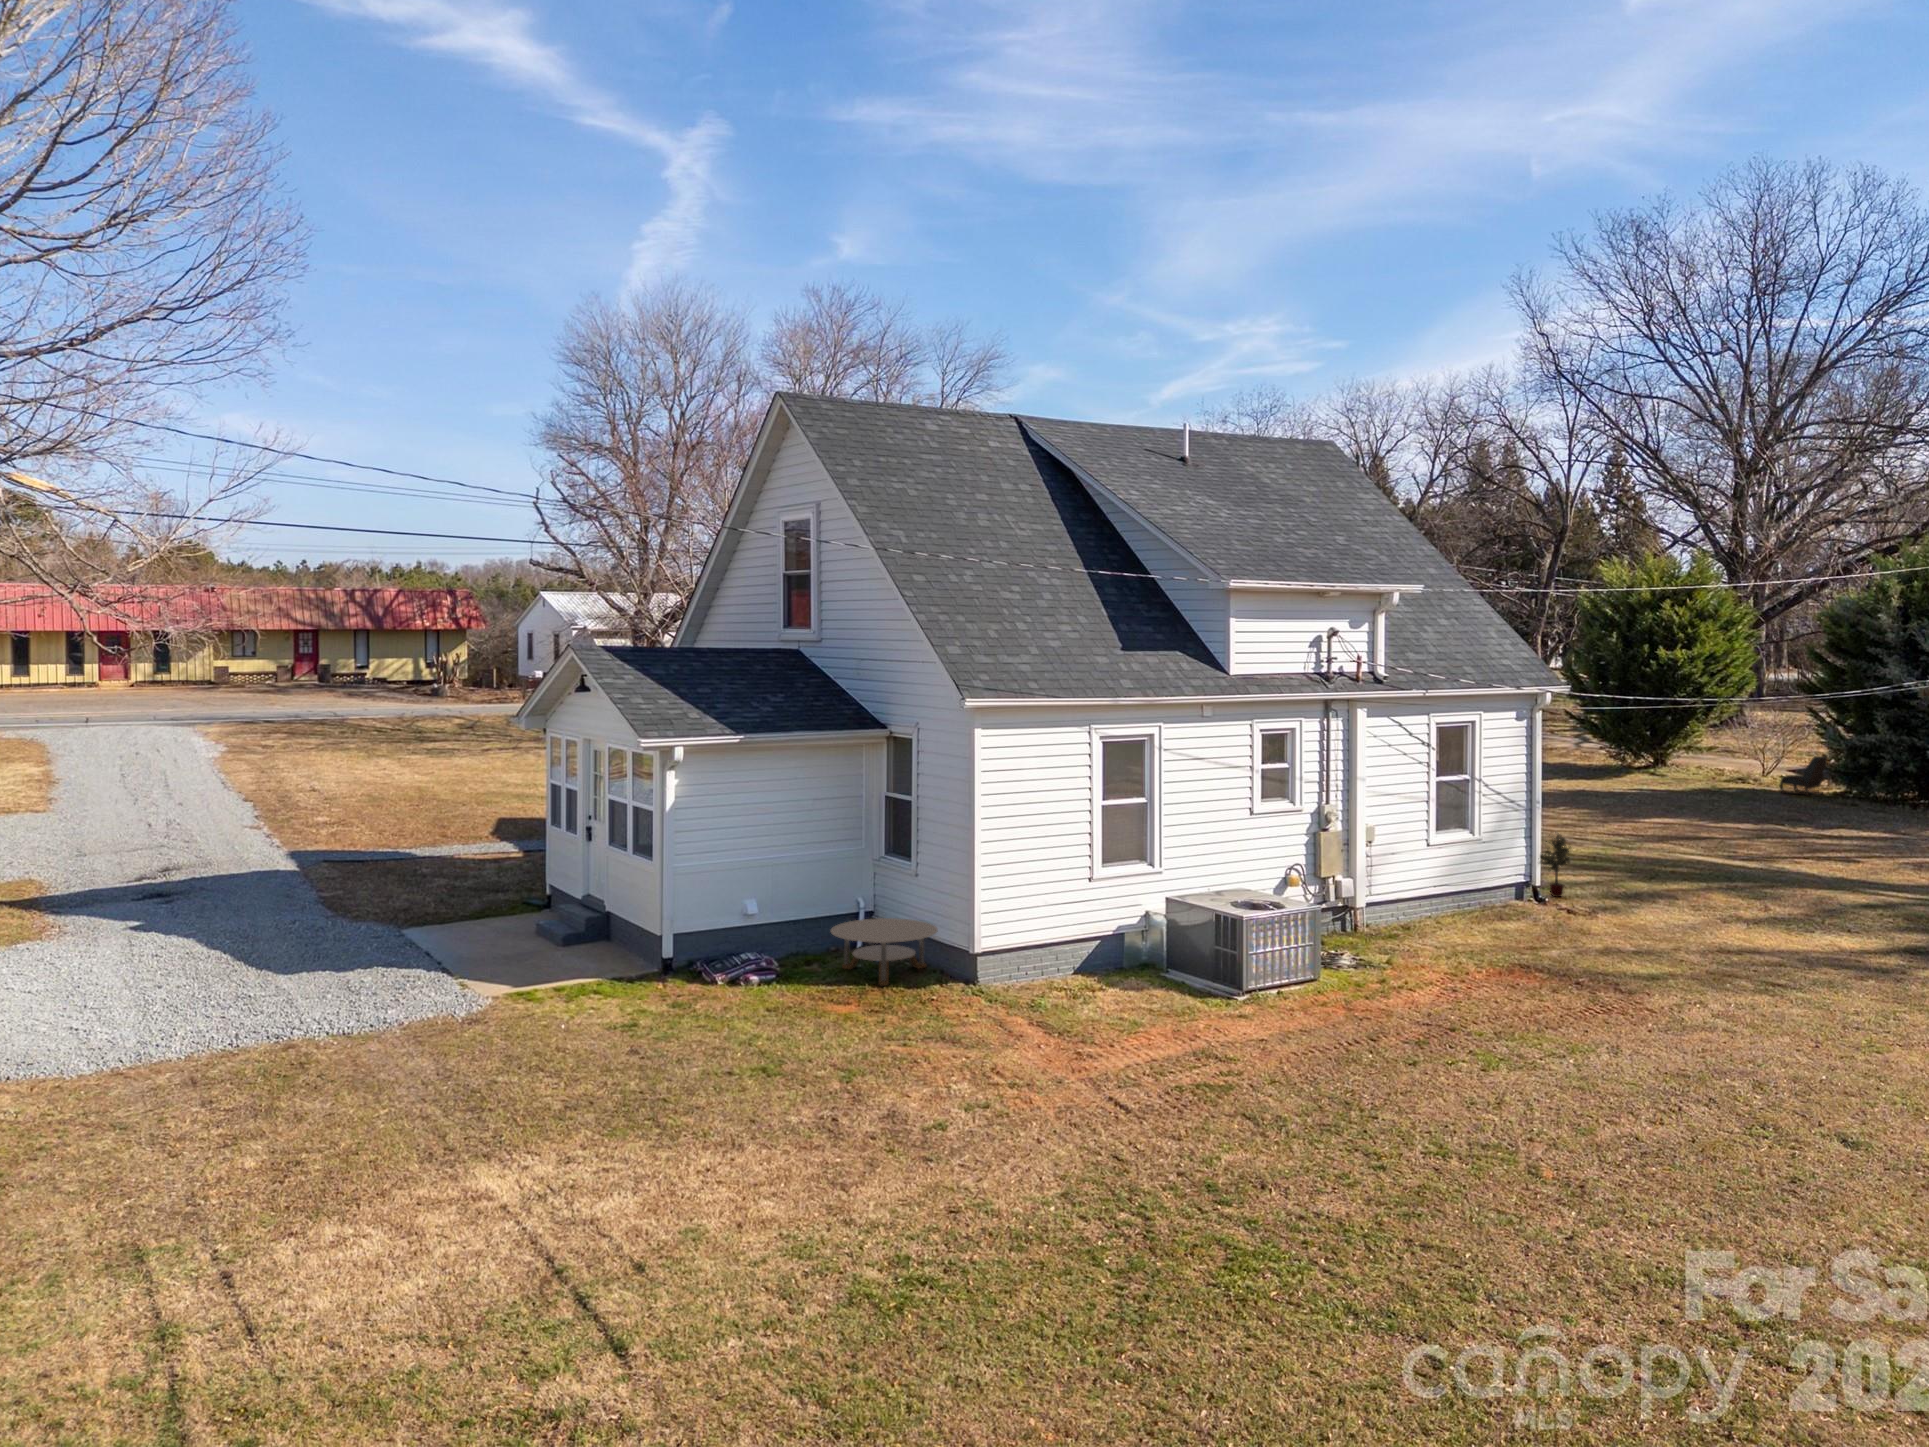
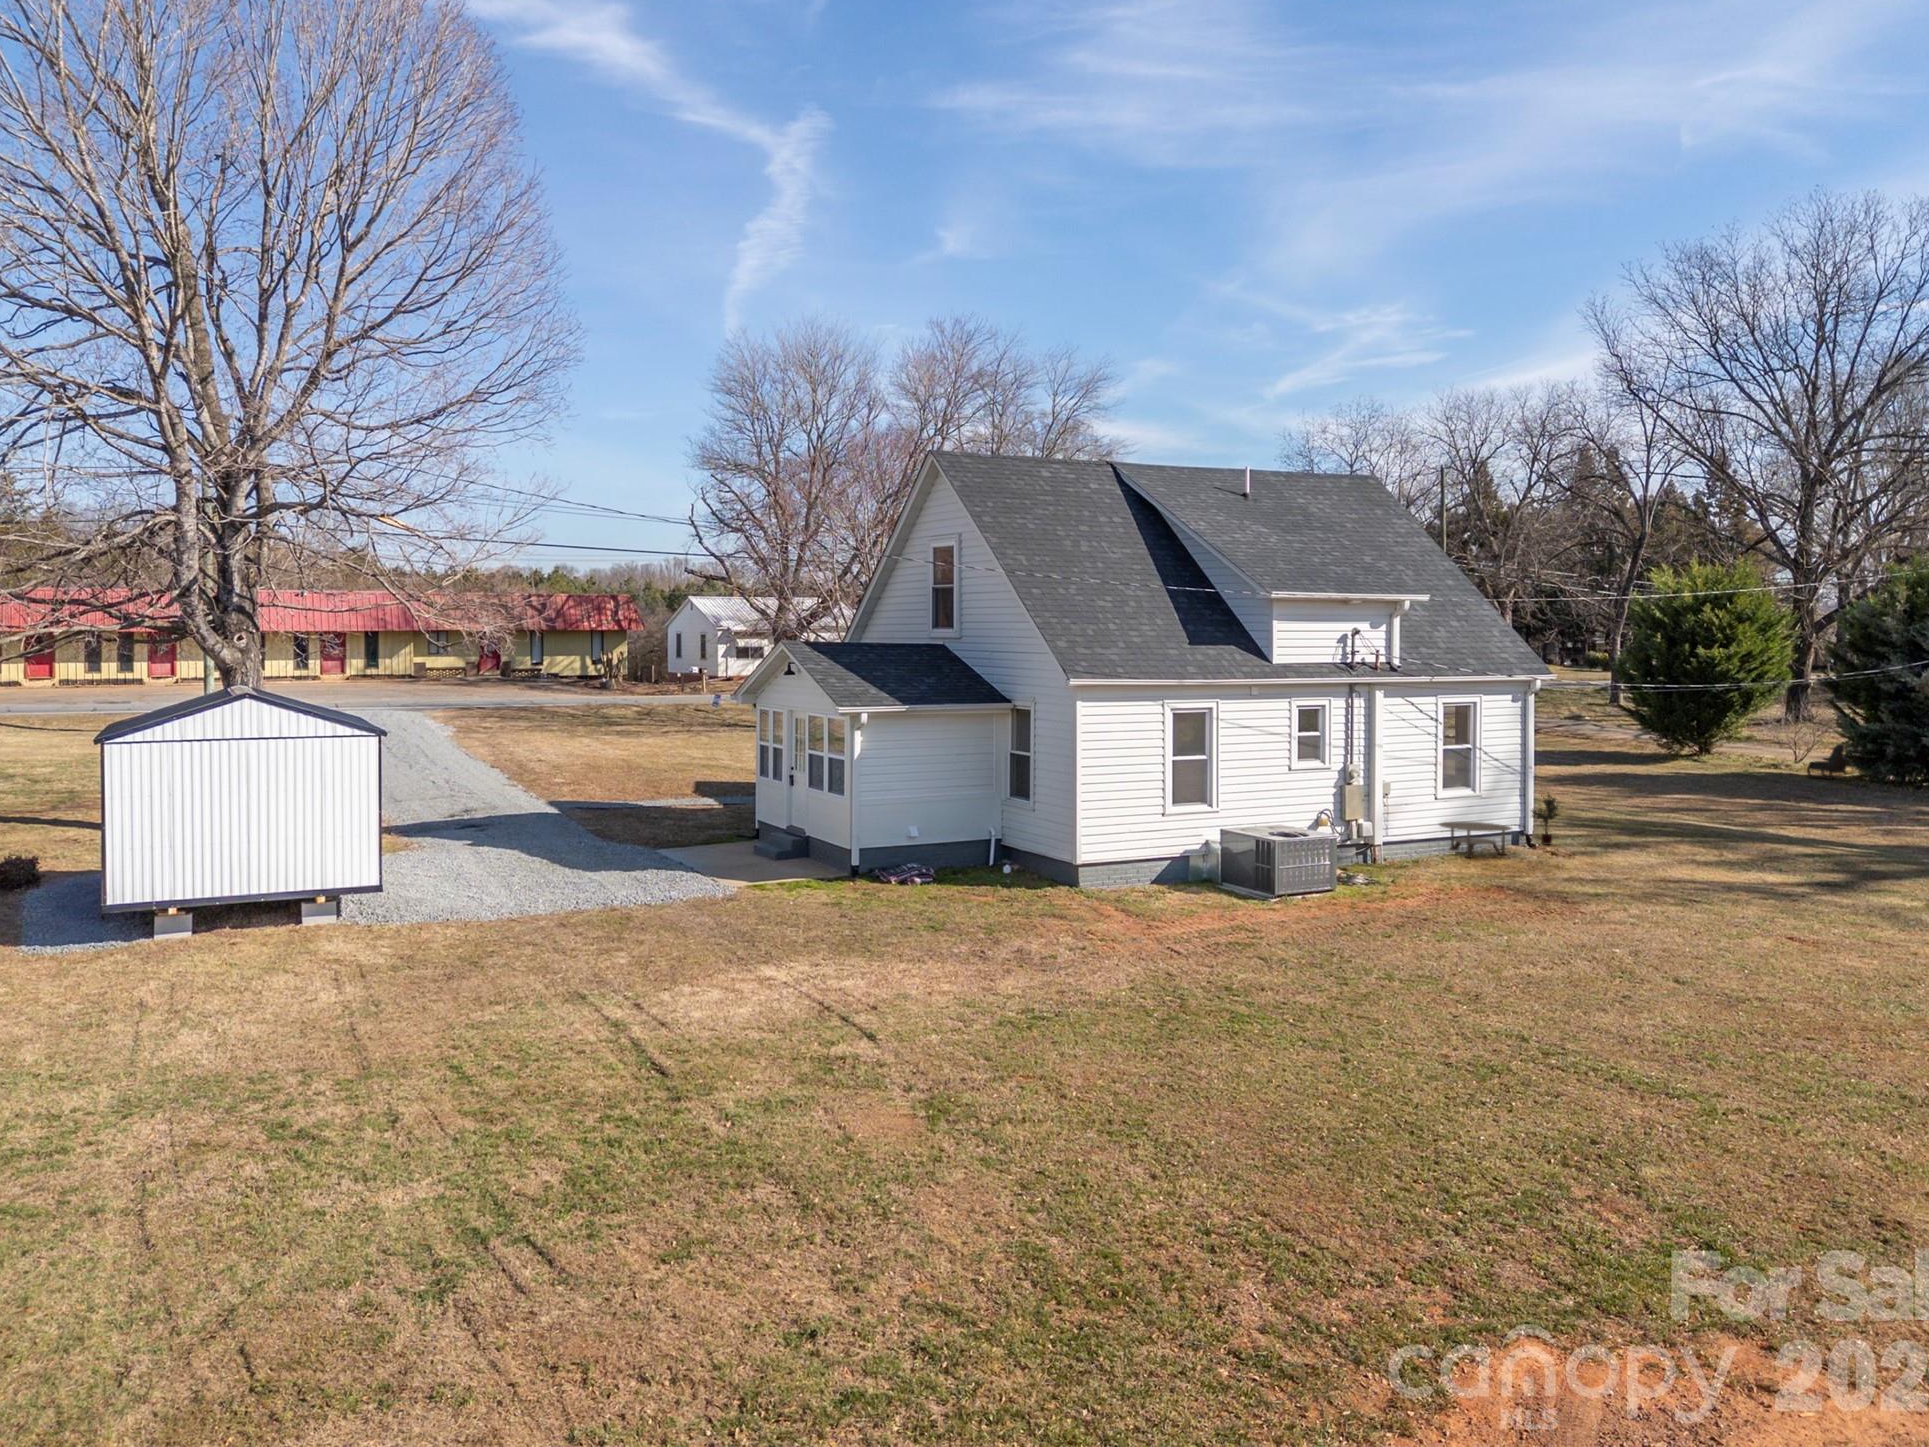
round table: present [831,918,938,986] -> present [1439,822,1511,858]

